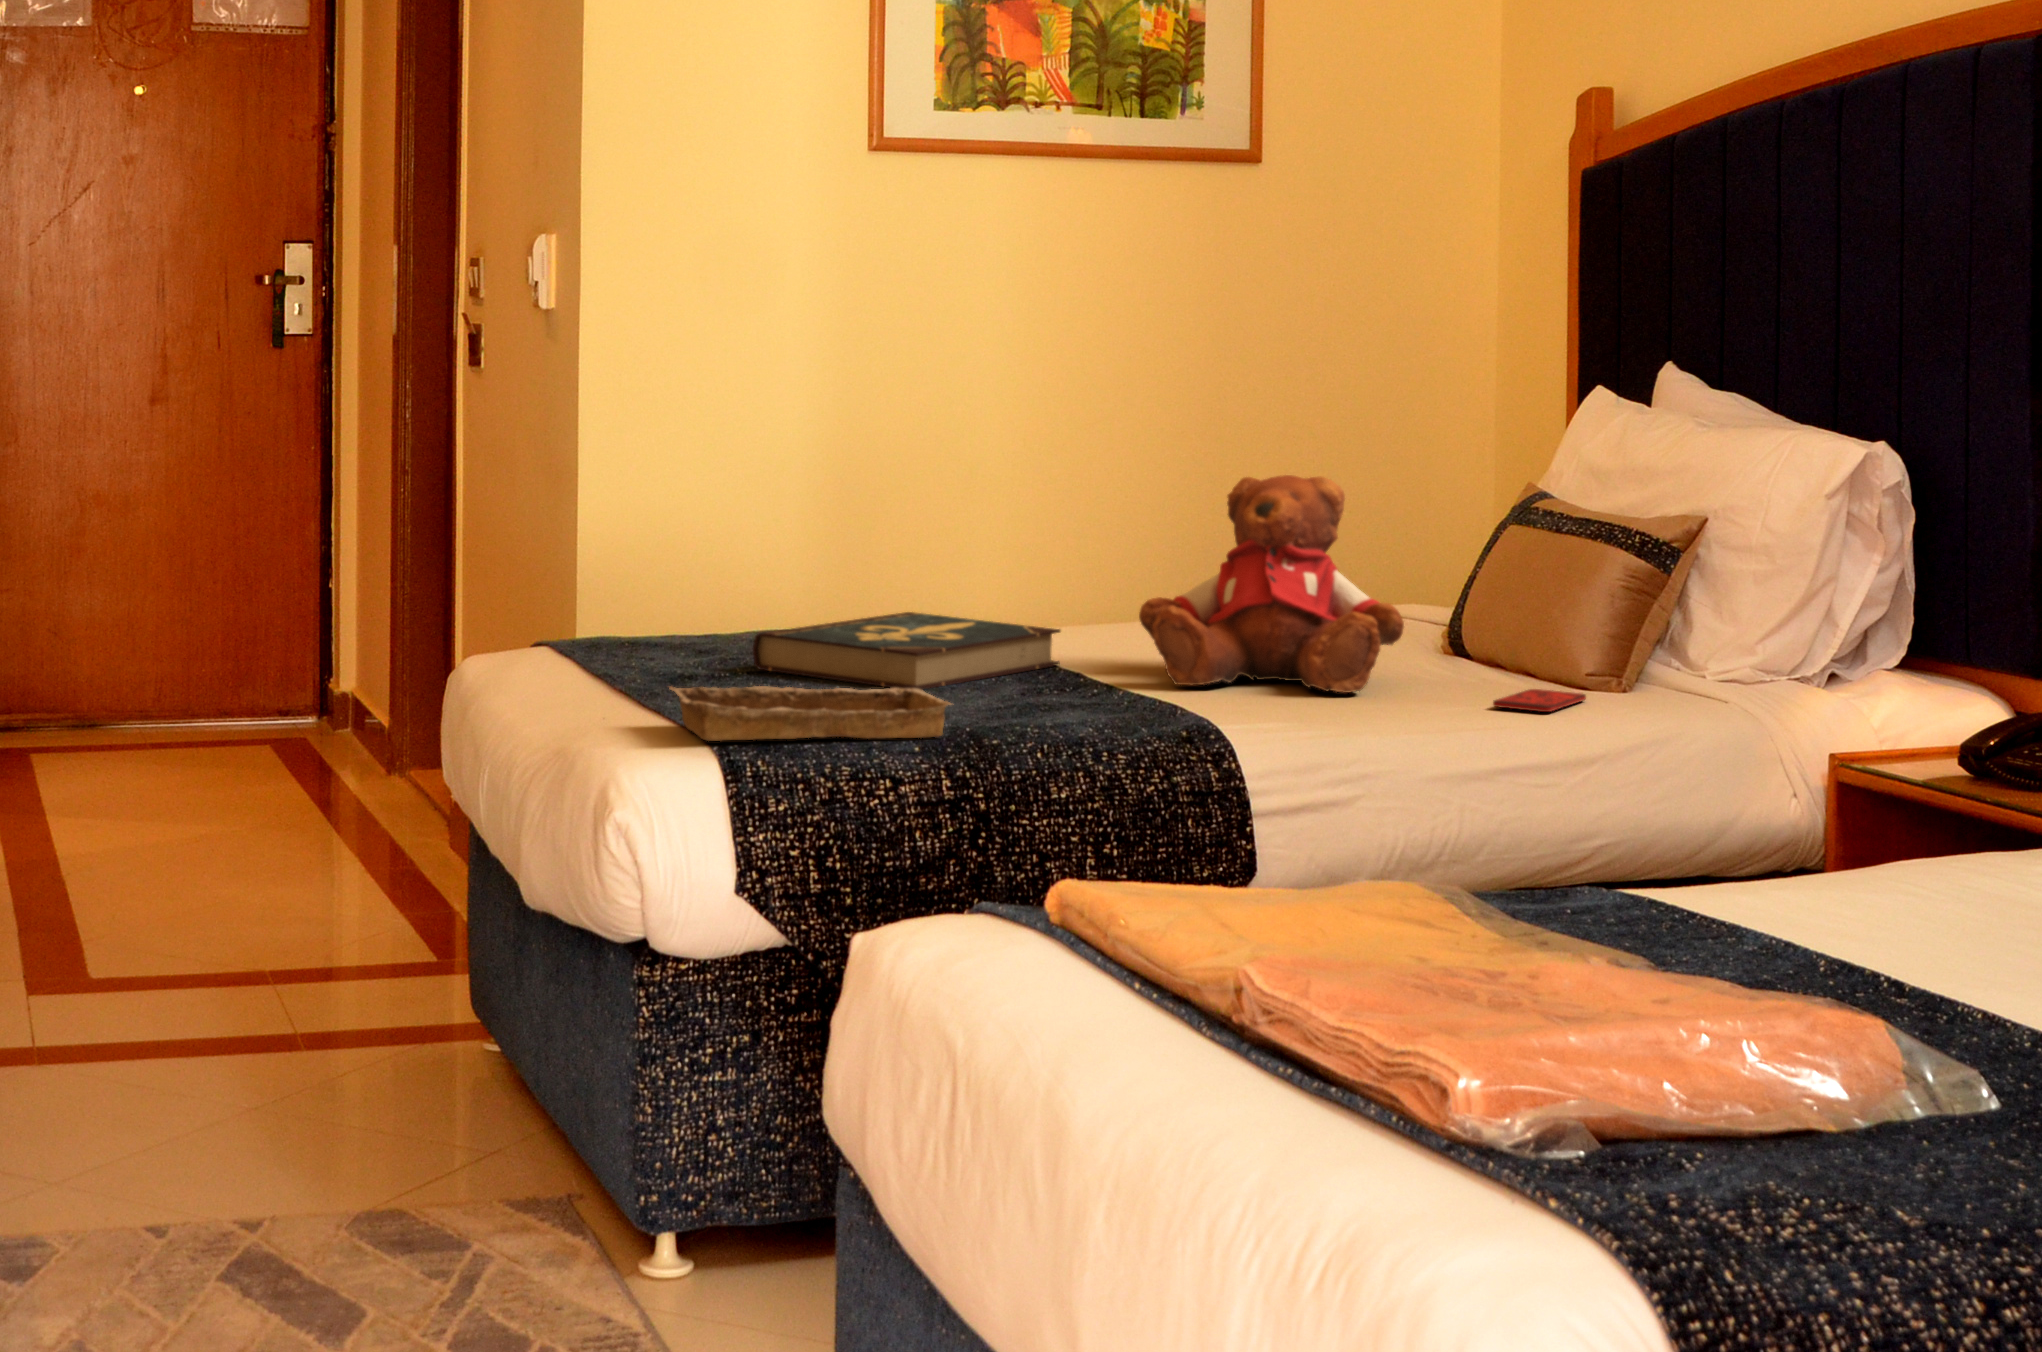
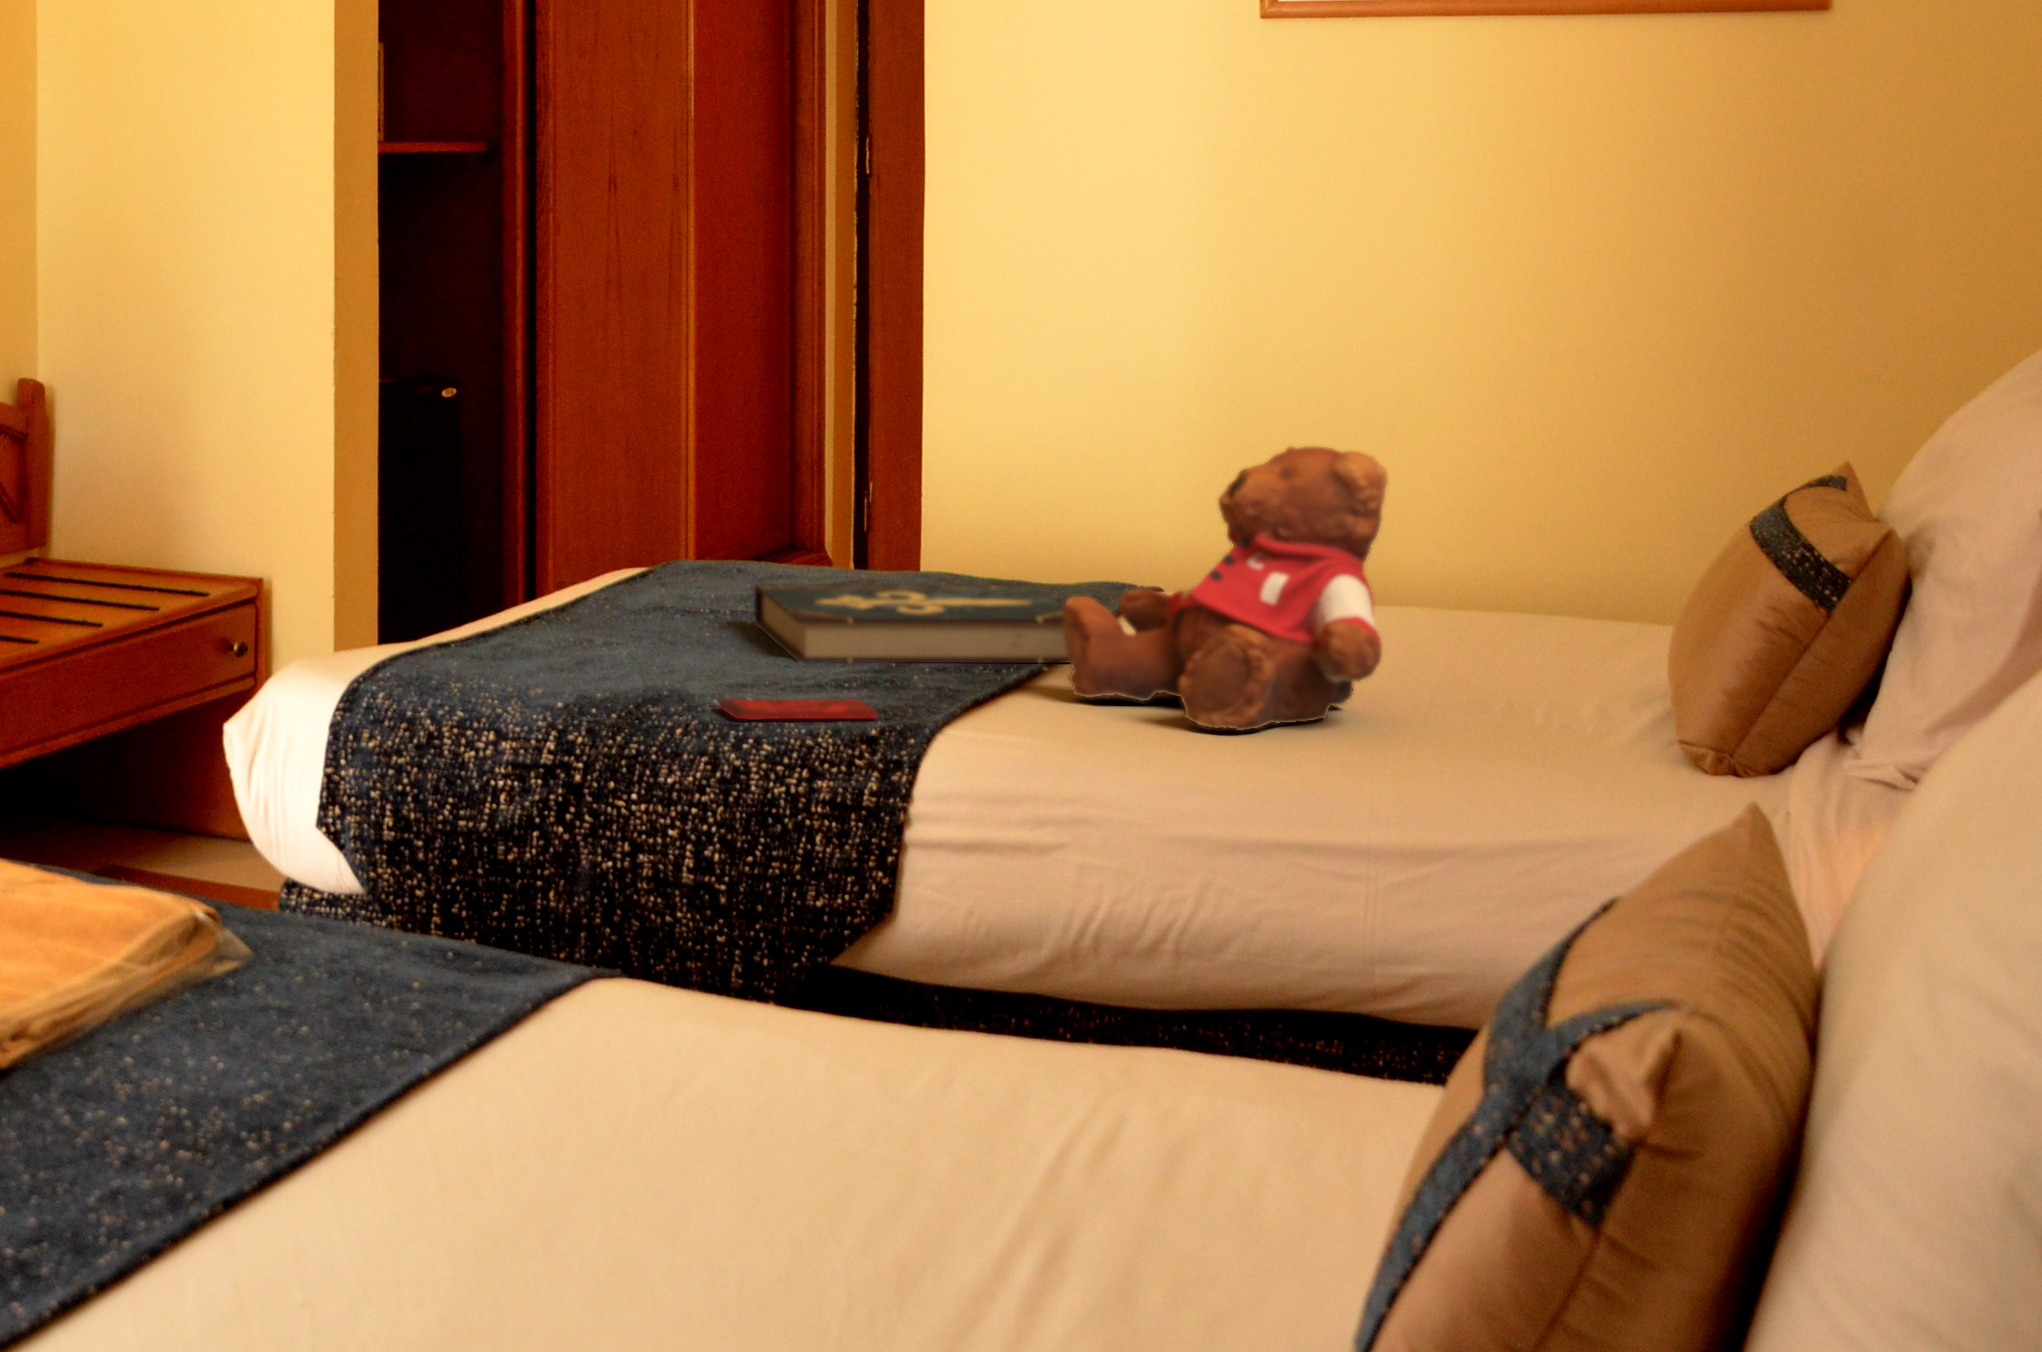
tray: present [669,686,951,741] -> none [326,613,639,696]
smartphone: present [1493,689,1586,712] -> present [718,699,878,720]

